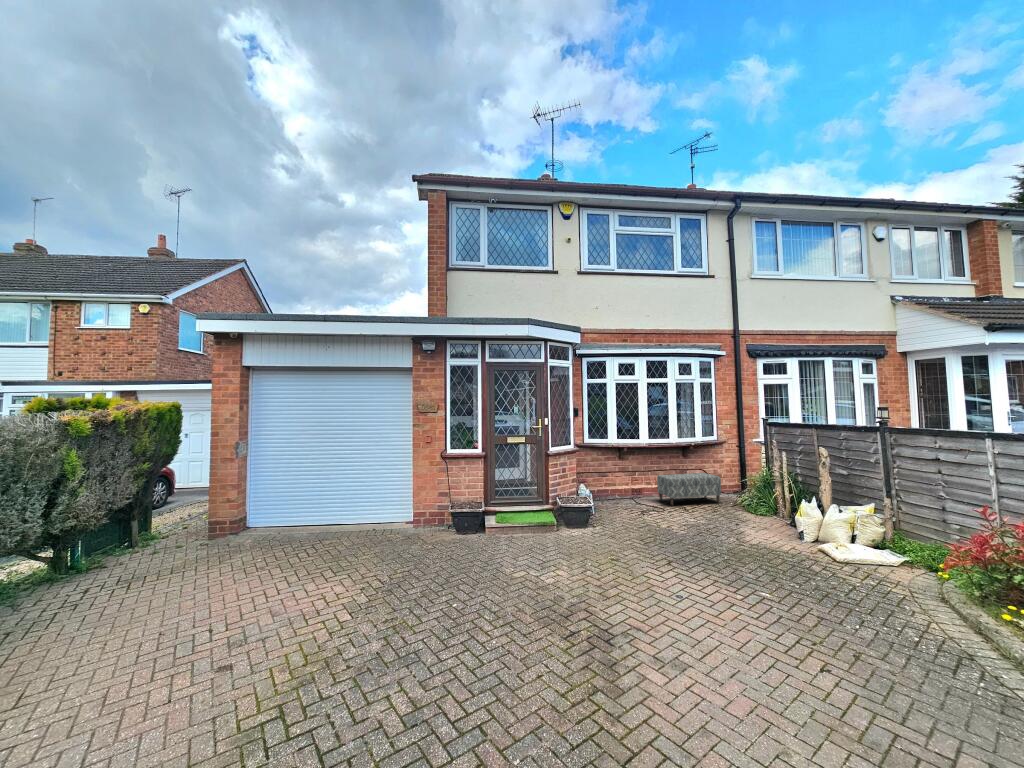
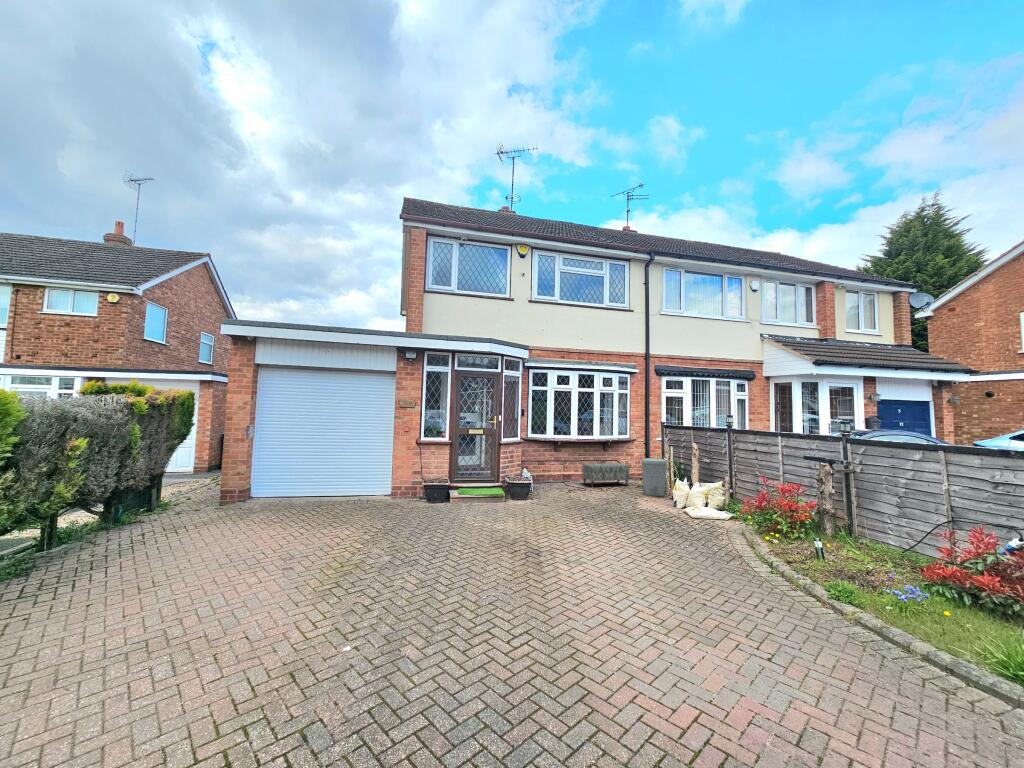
trash can: none [739,468,779,520] -> present [641,458,667,496]

